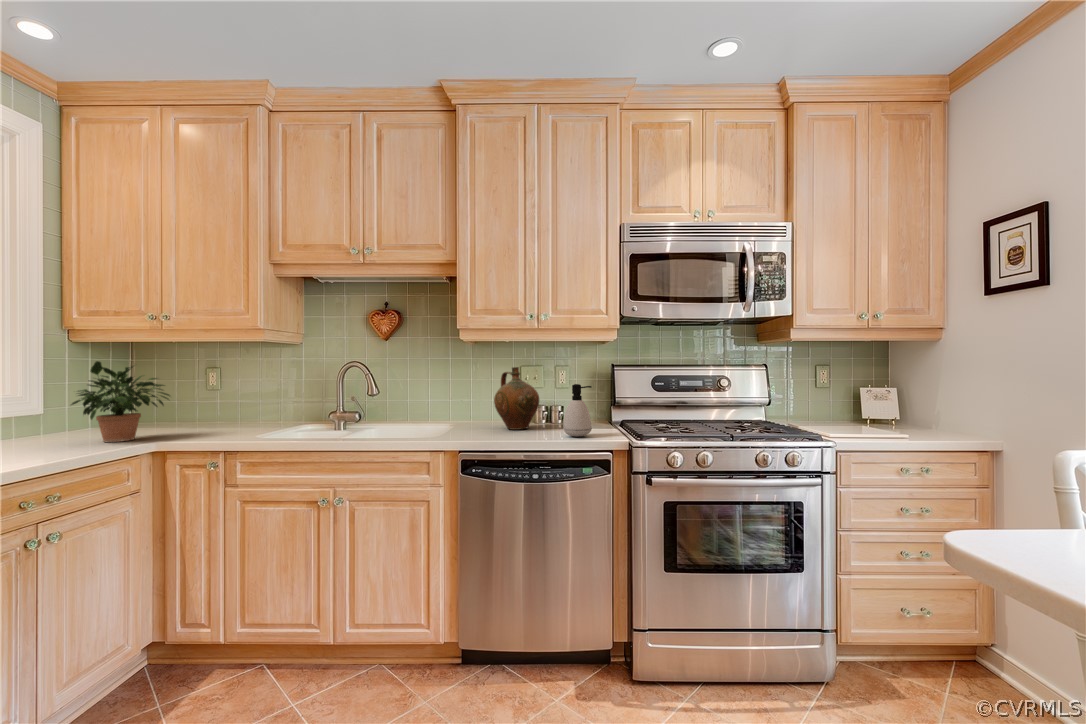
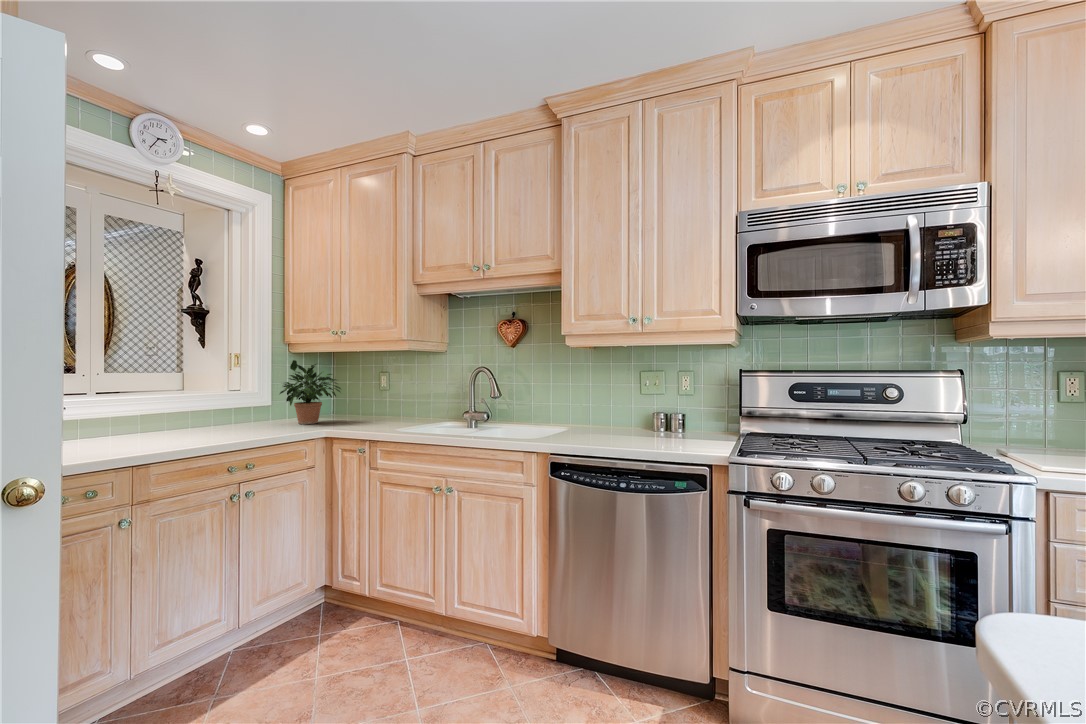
ceramic jug: present [494,367,539,430] -> none [602,369,650,436]
soap dispenser: present [563,384,592,437] -> none [662,389,694,447]

